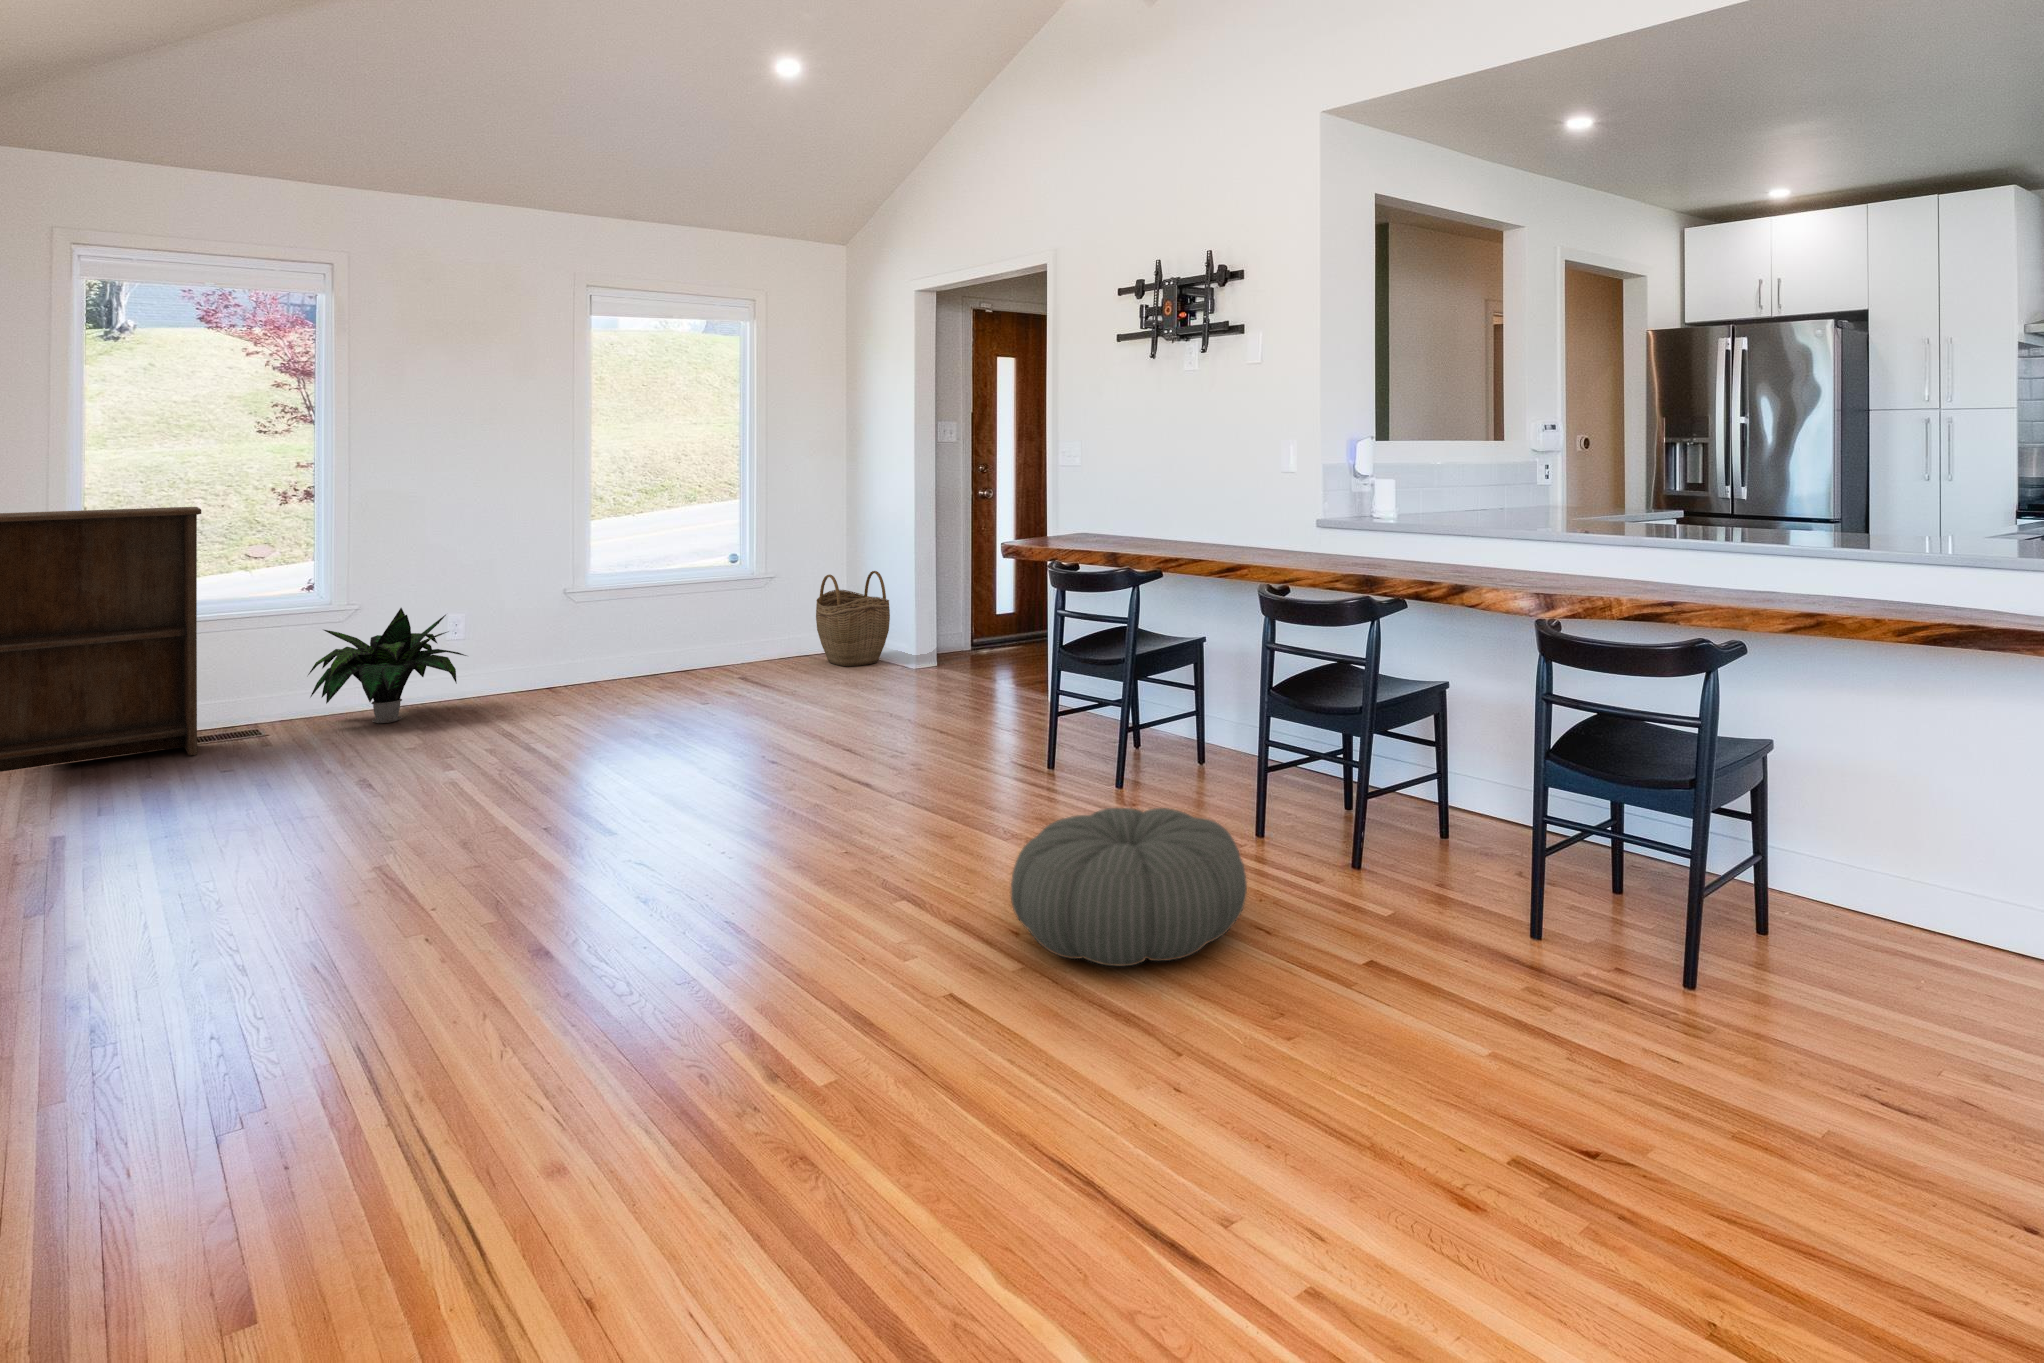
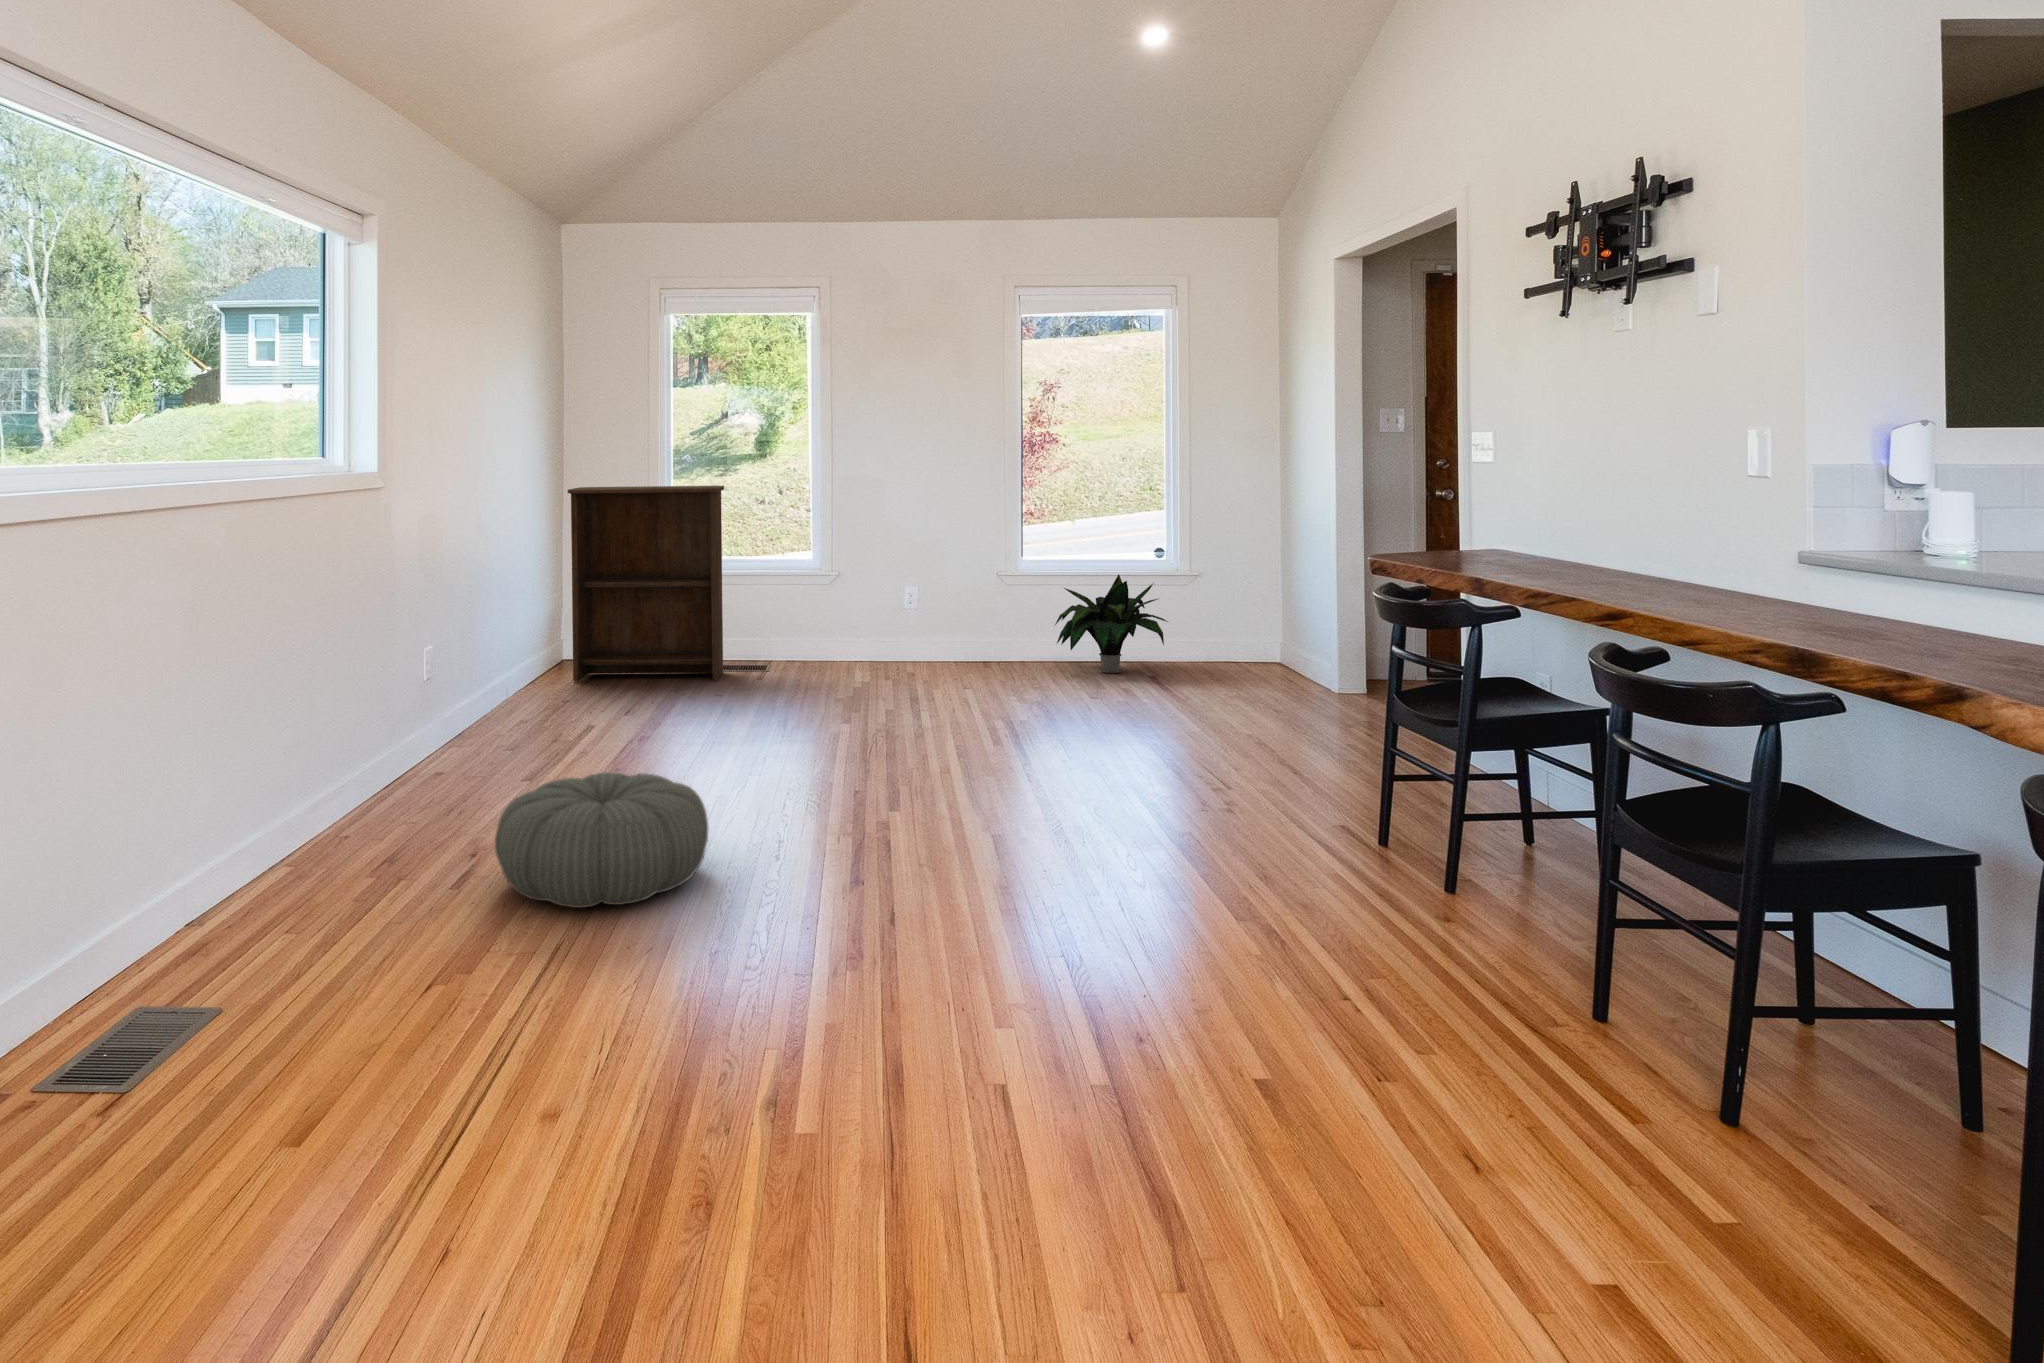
woven basket: present [816,571,890,666] -> none [1235,578,1314,683]
potted plant: present [308,608,466,723] -> present [1055,575,1167,673]
pouf: present [1011,808,1247,966] -> present [495,773,708,908]

